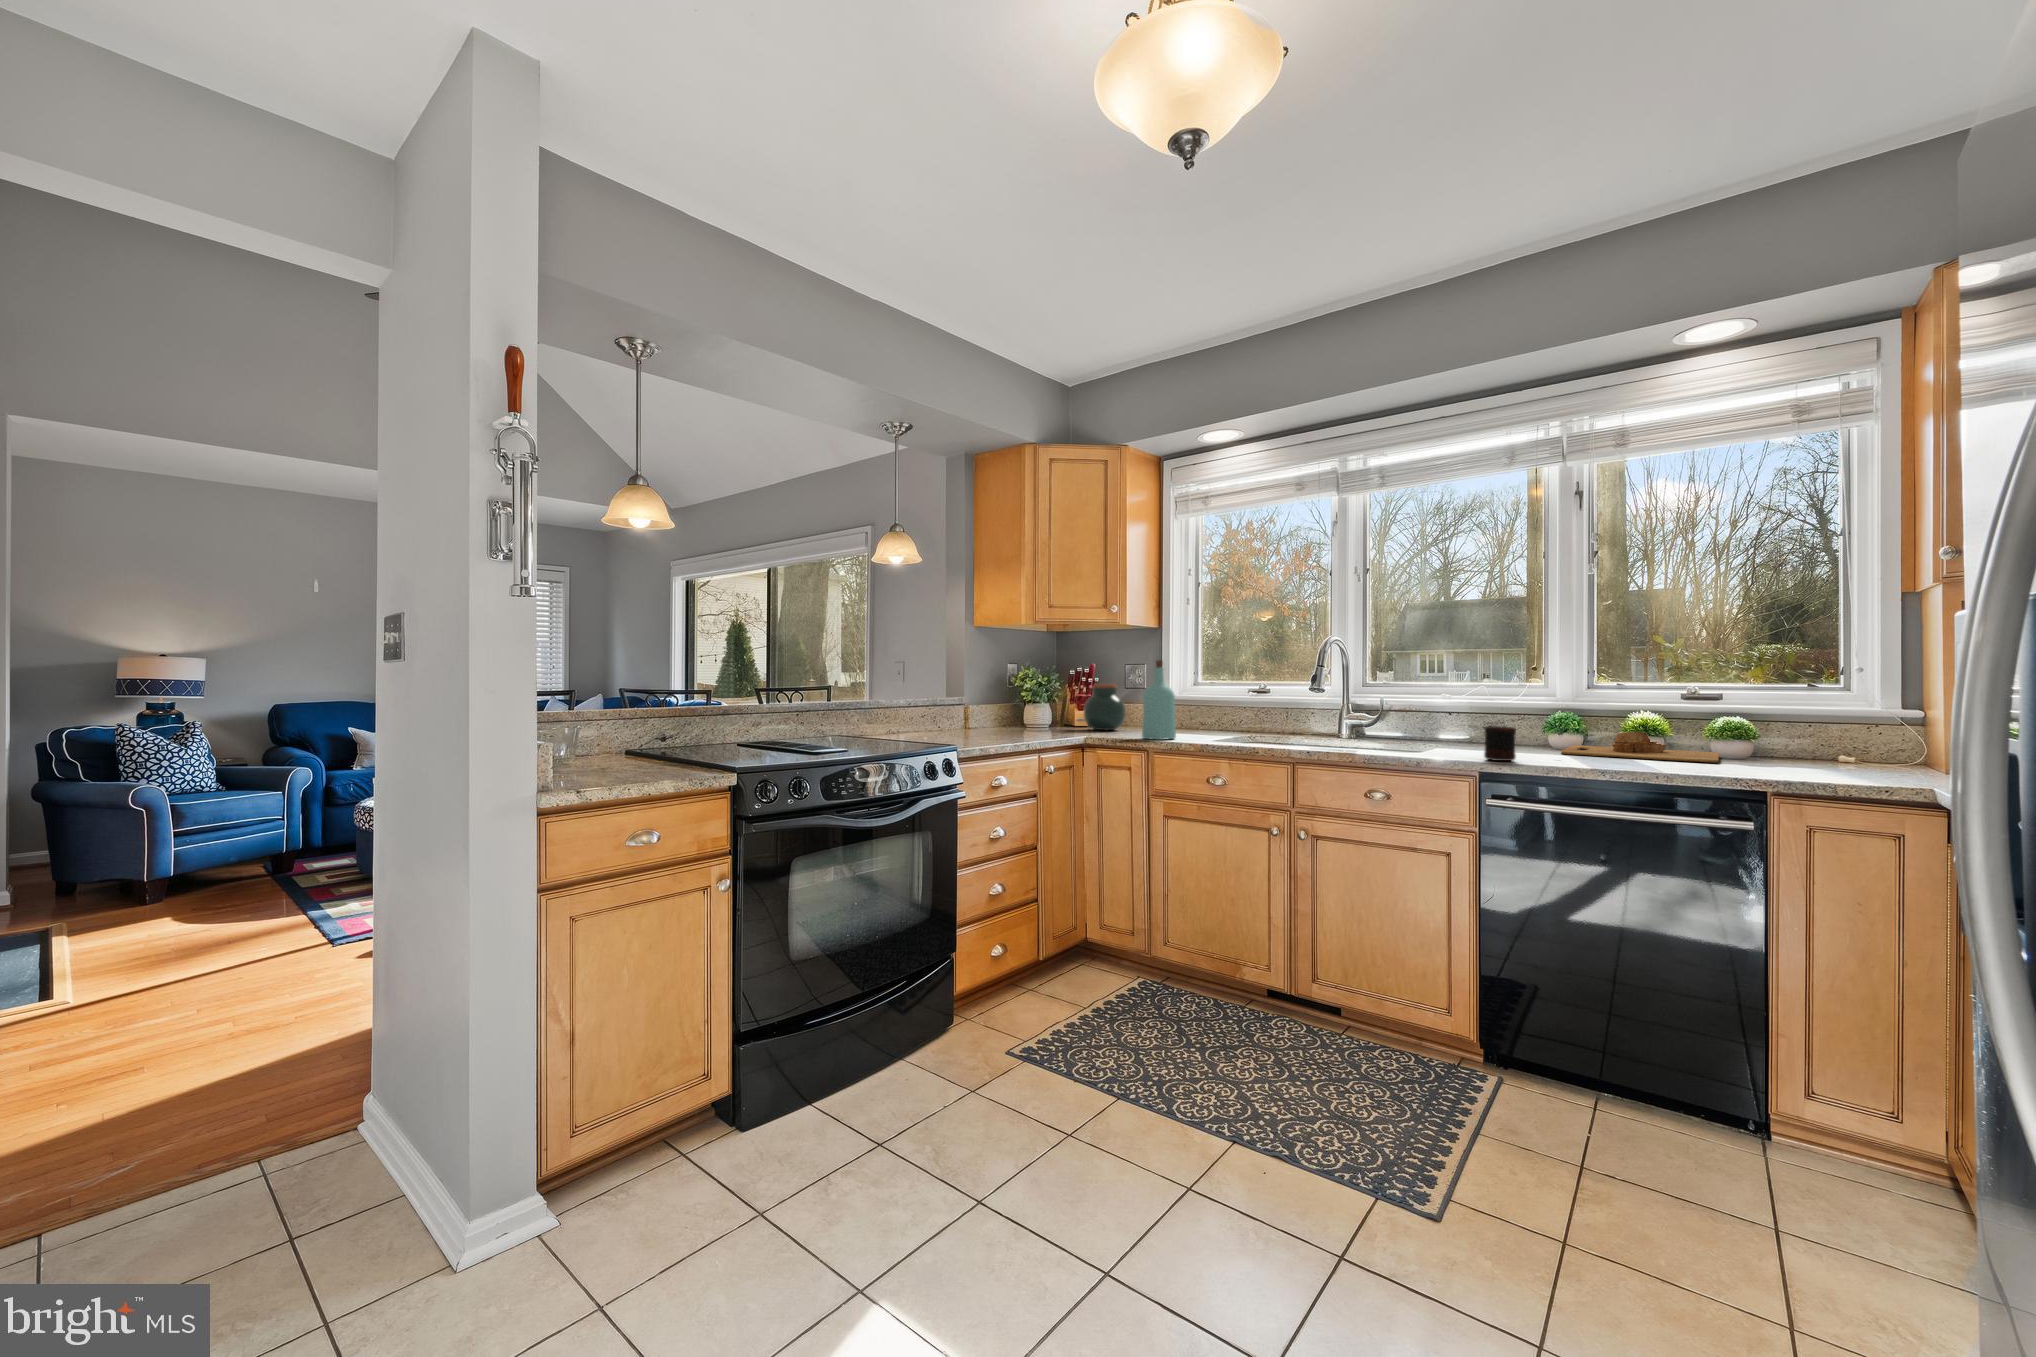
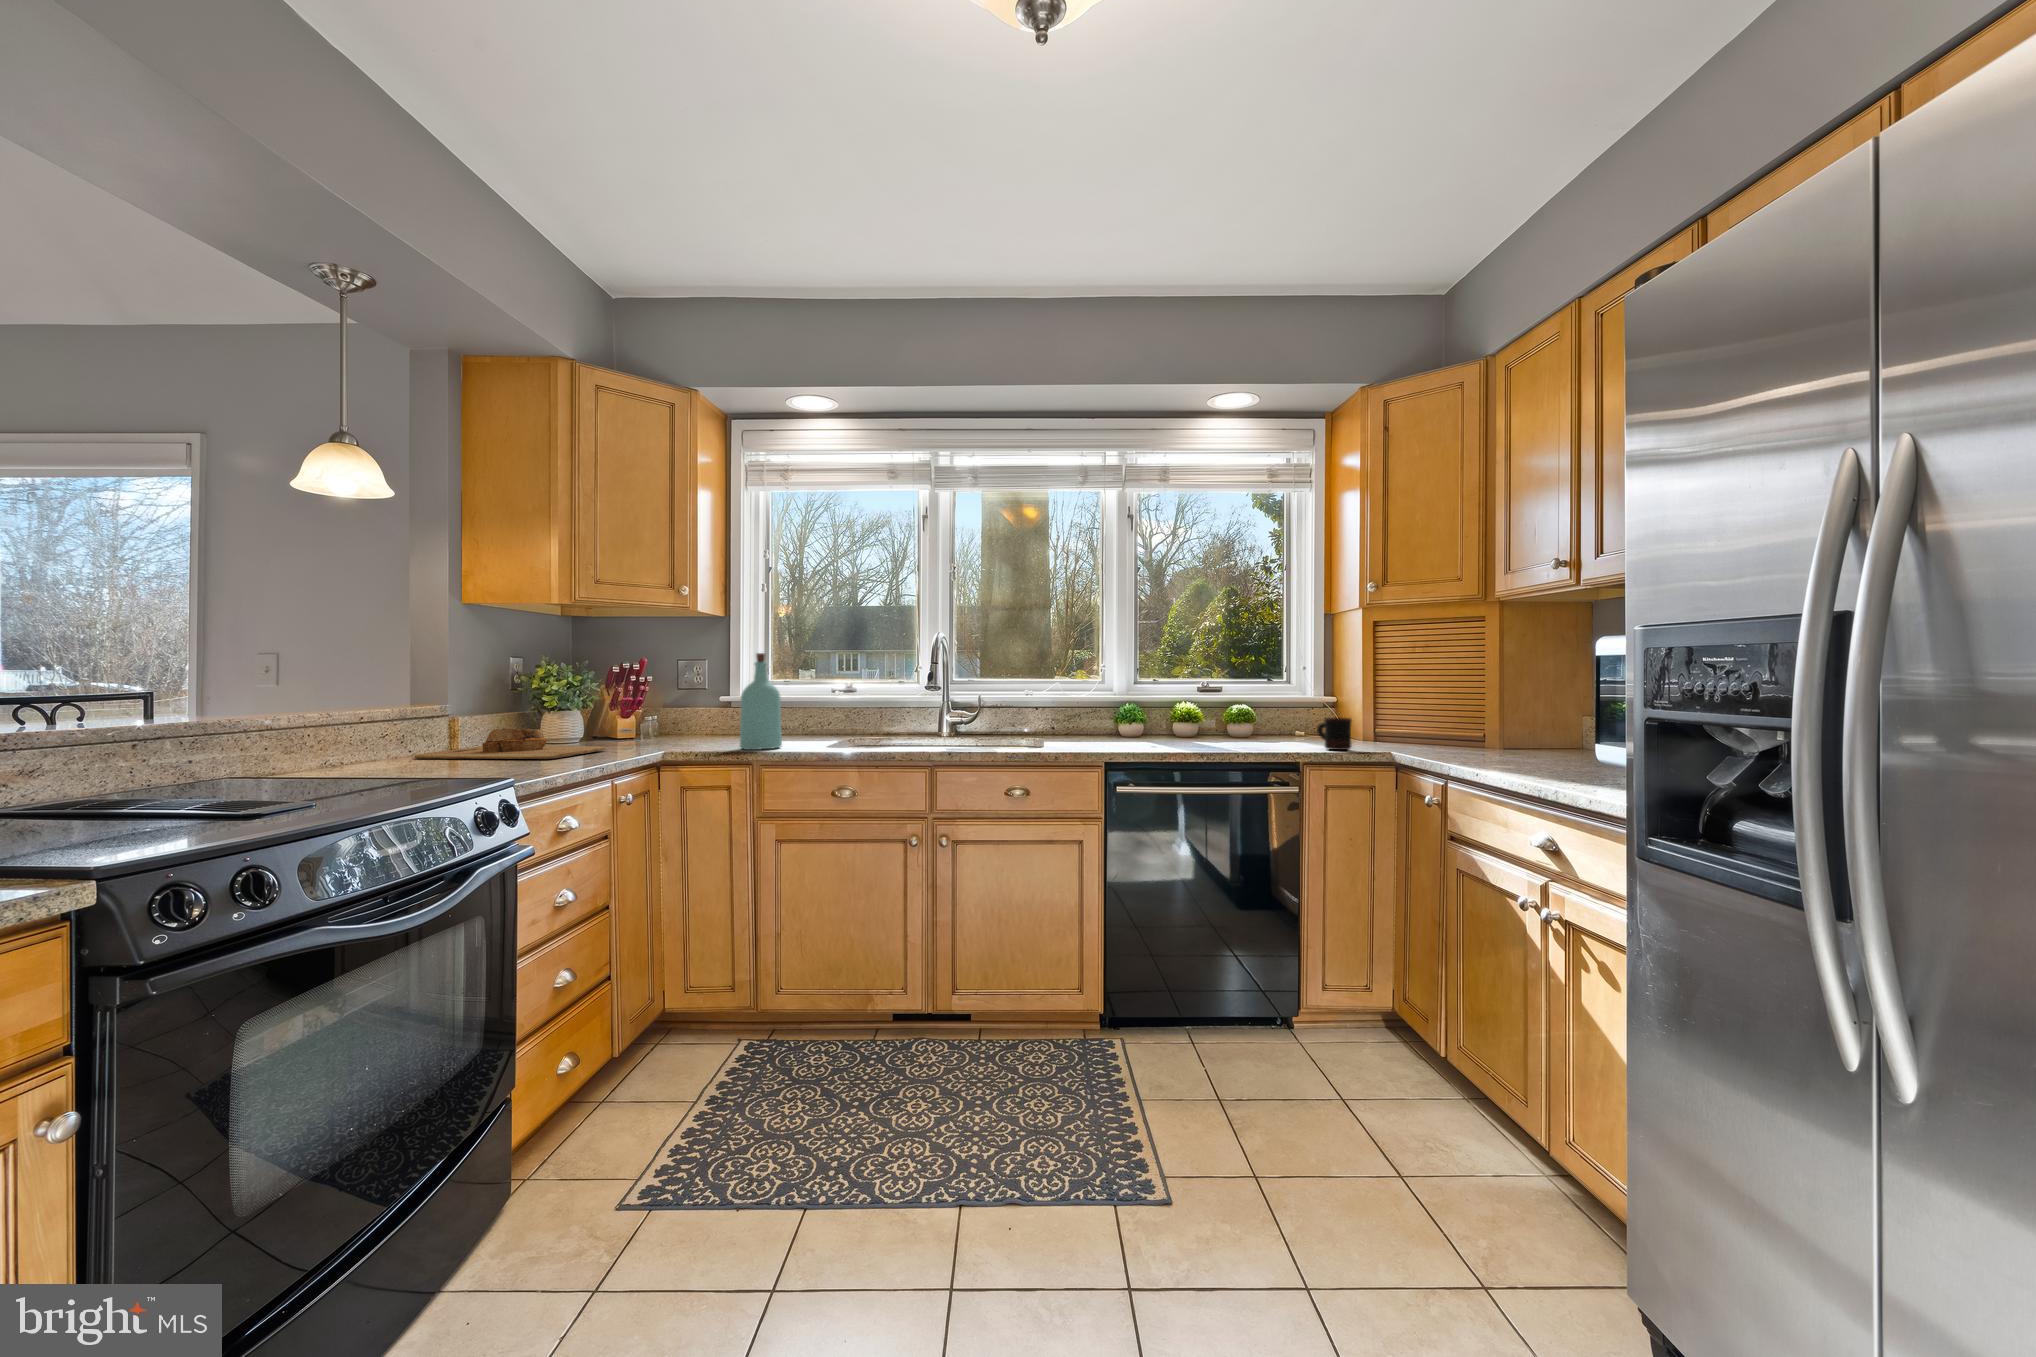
jar: present [1084,684,1126,730] -> none [638,684,695,742]
mug: present [1484,726,1516,761] -> present [1317,718,1352,750]
cutting board: present [1561,732,1719,763] -> present [415,728,606,759]

